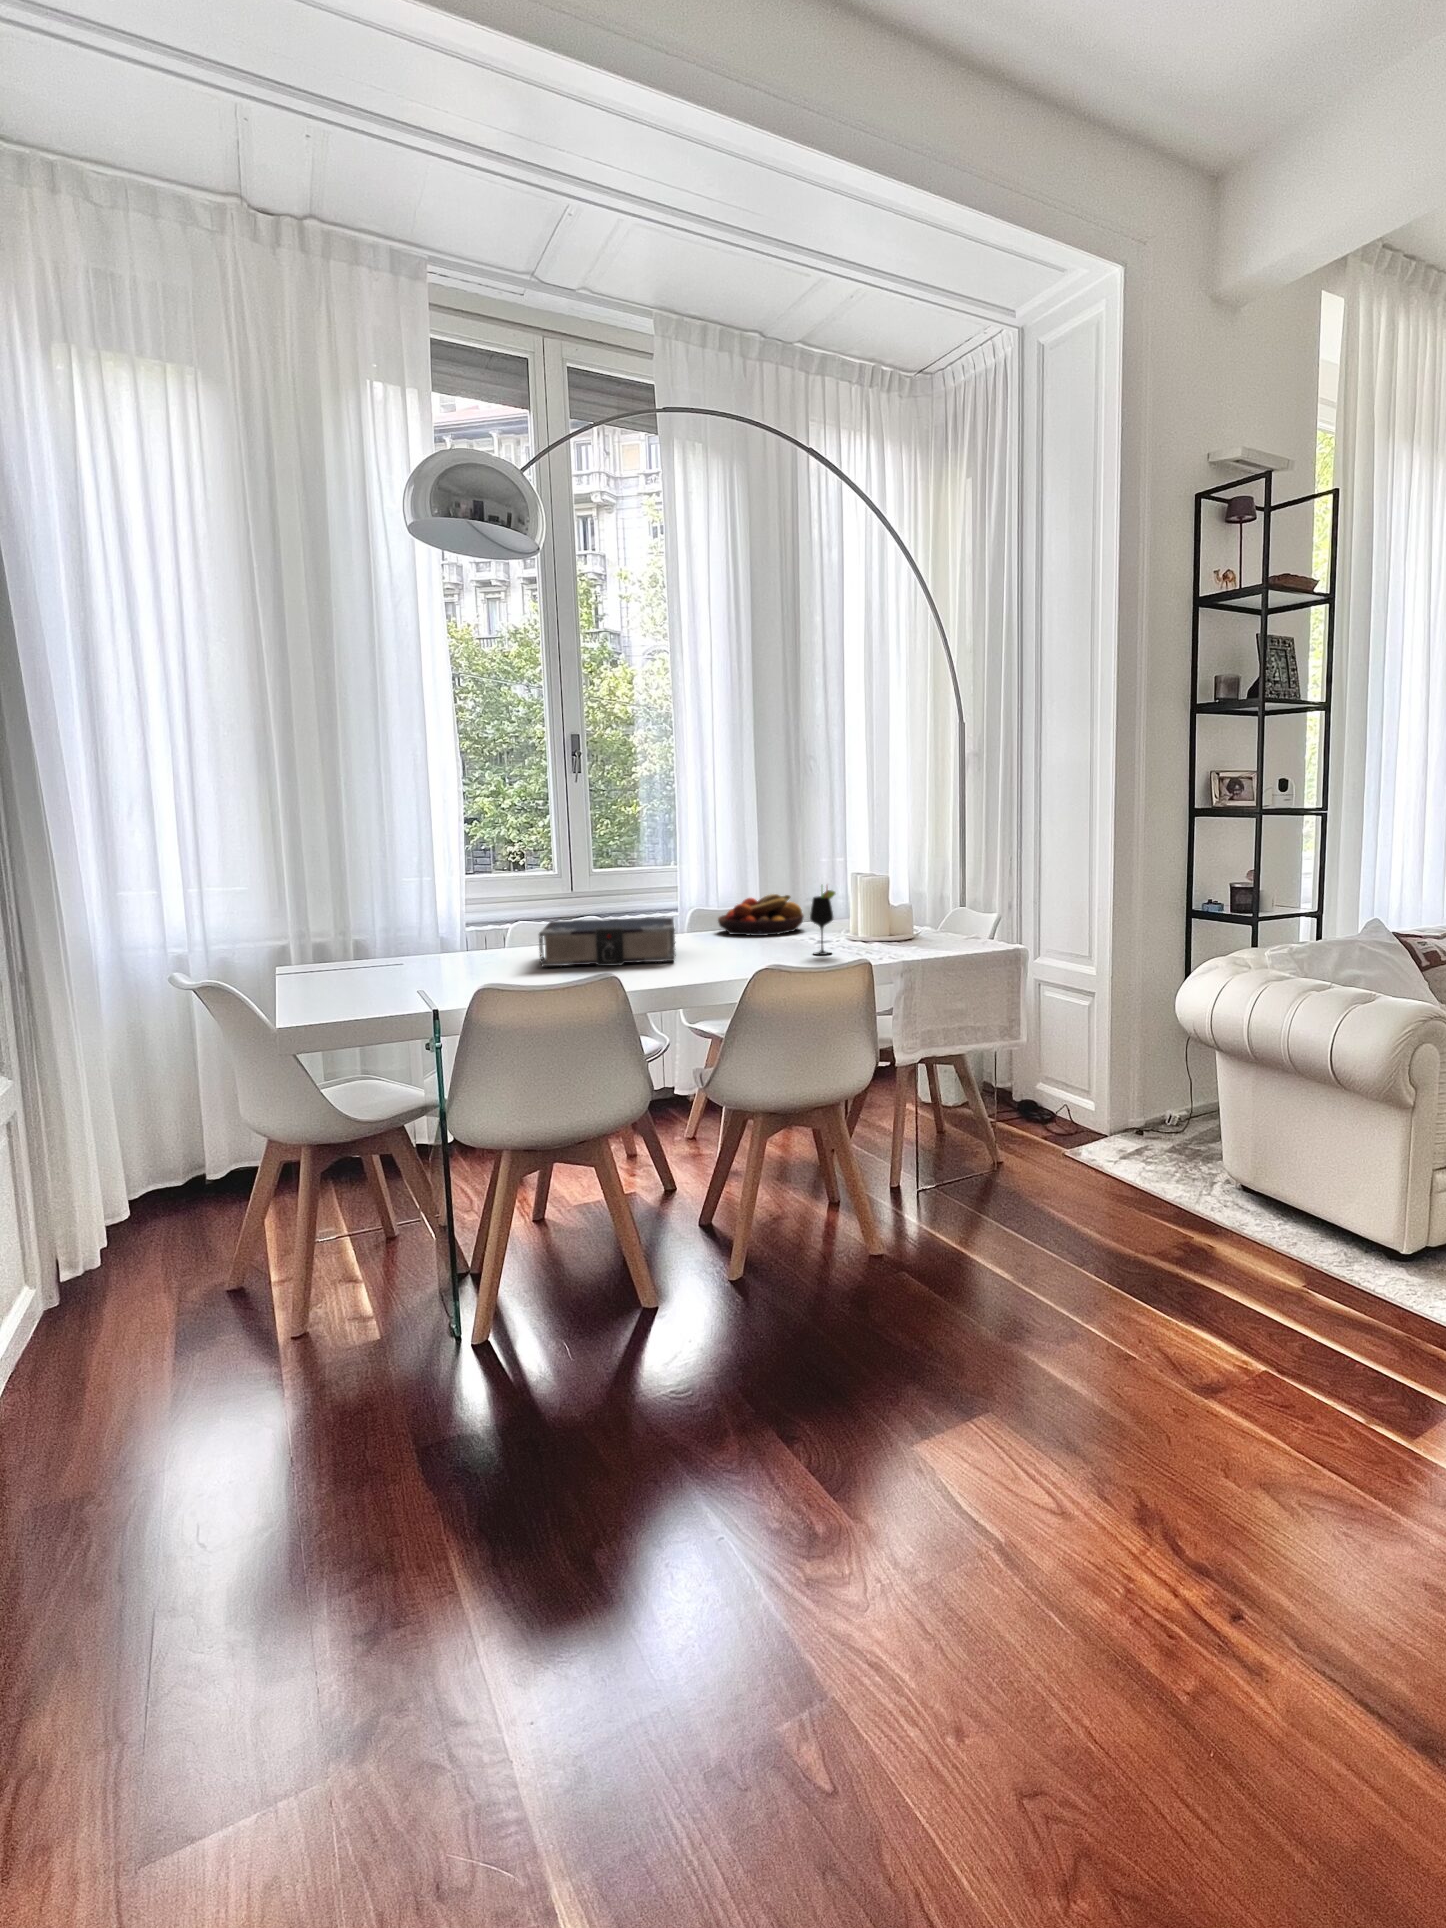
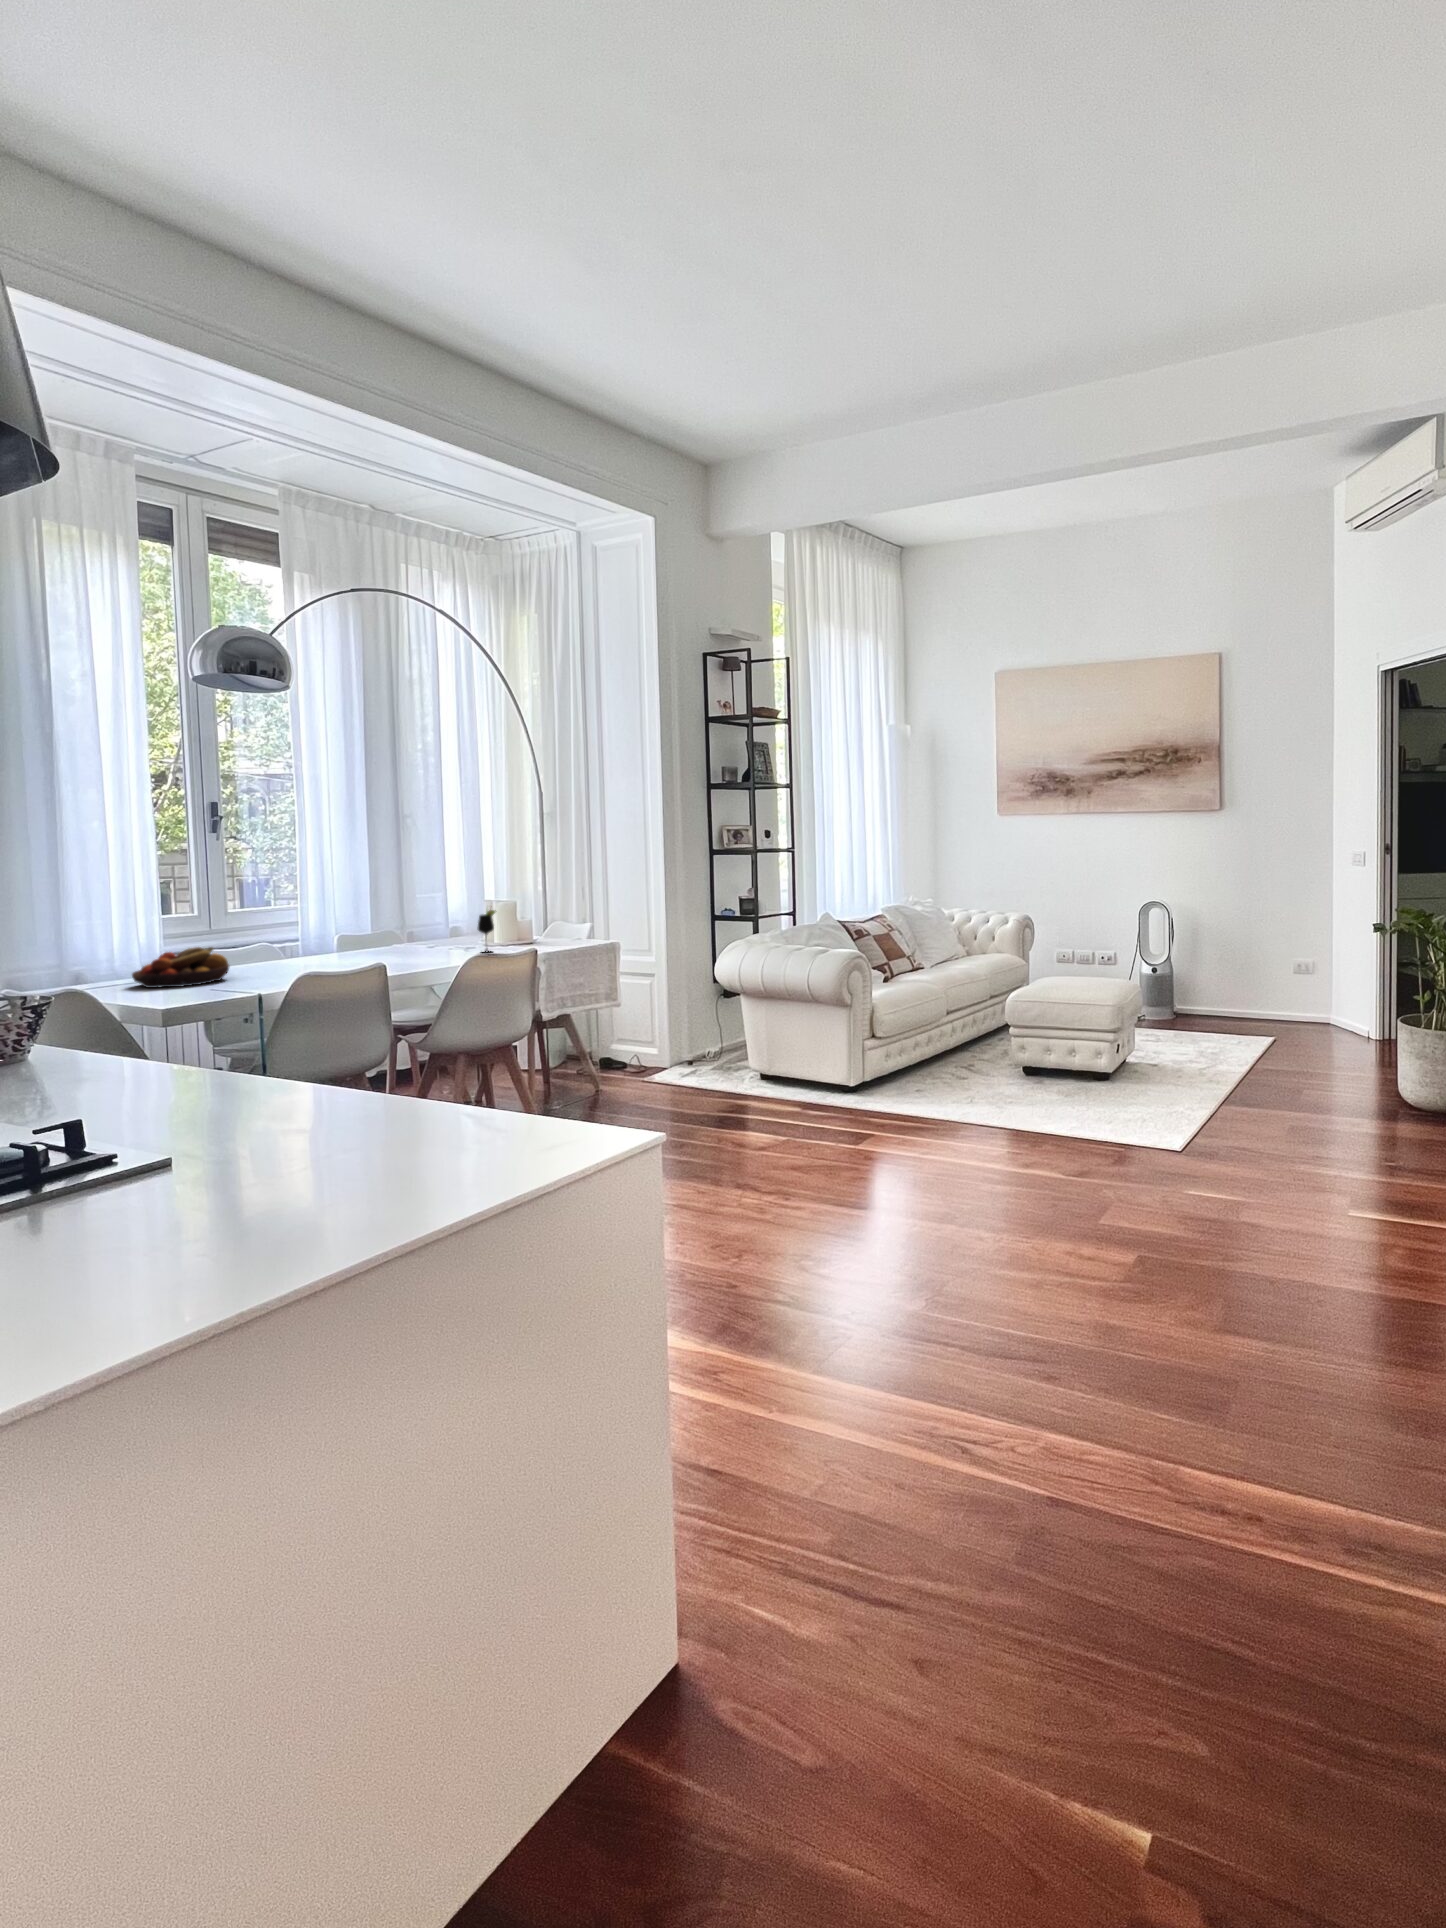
fruit bowl: present [718,894,804,936] -> present [132,947,229,988]
book: present [539,918,676,966] -> none [273,935,388,971]

